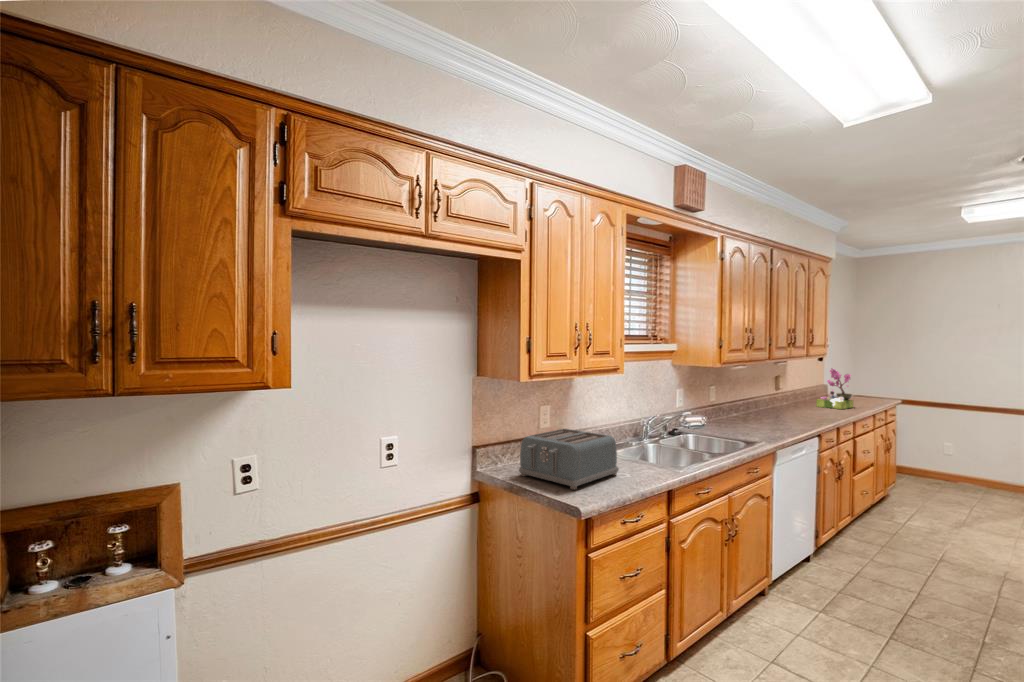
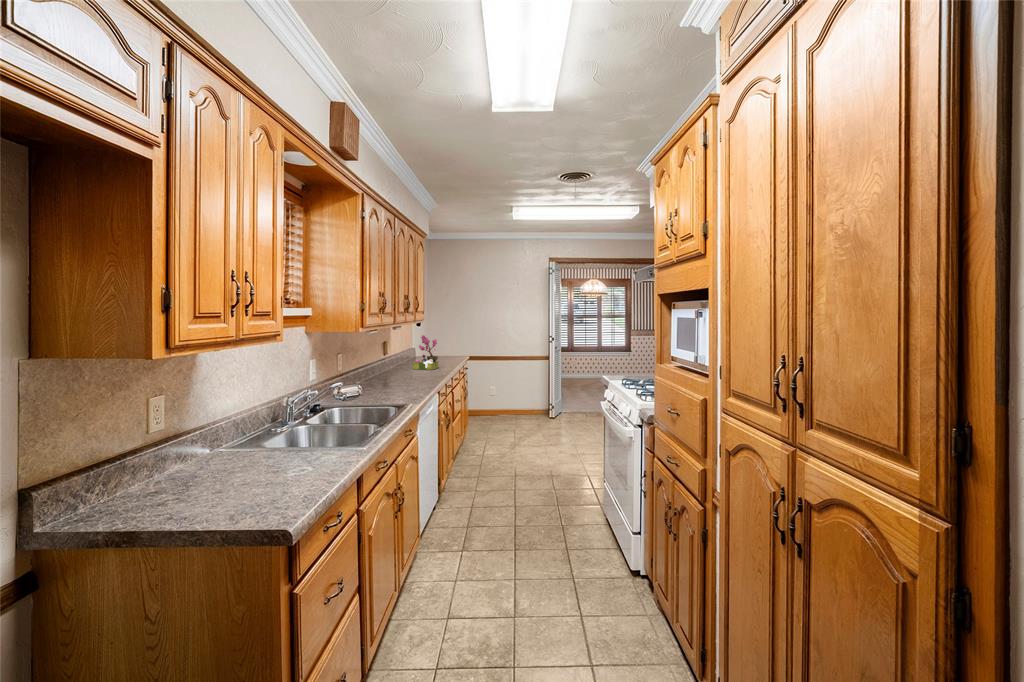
toaster: present [519,429,619,489] -> none [138,424,300,514]

